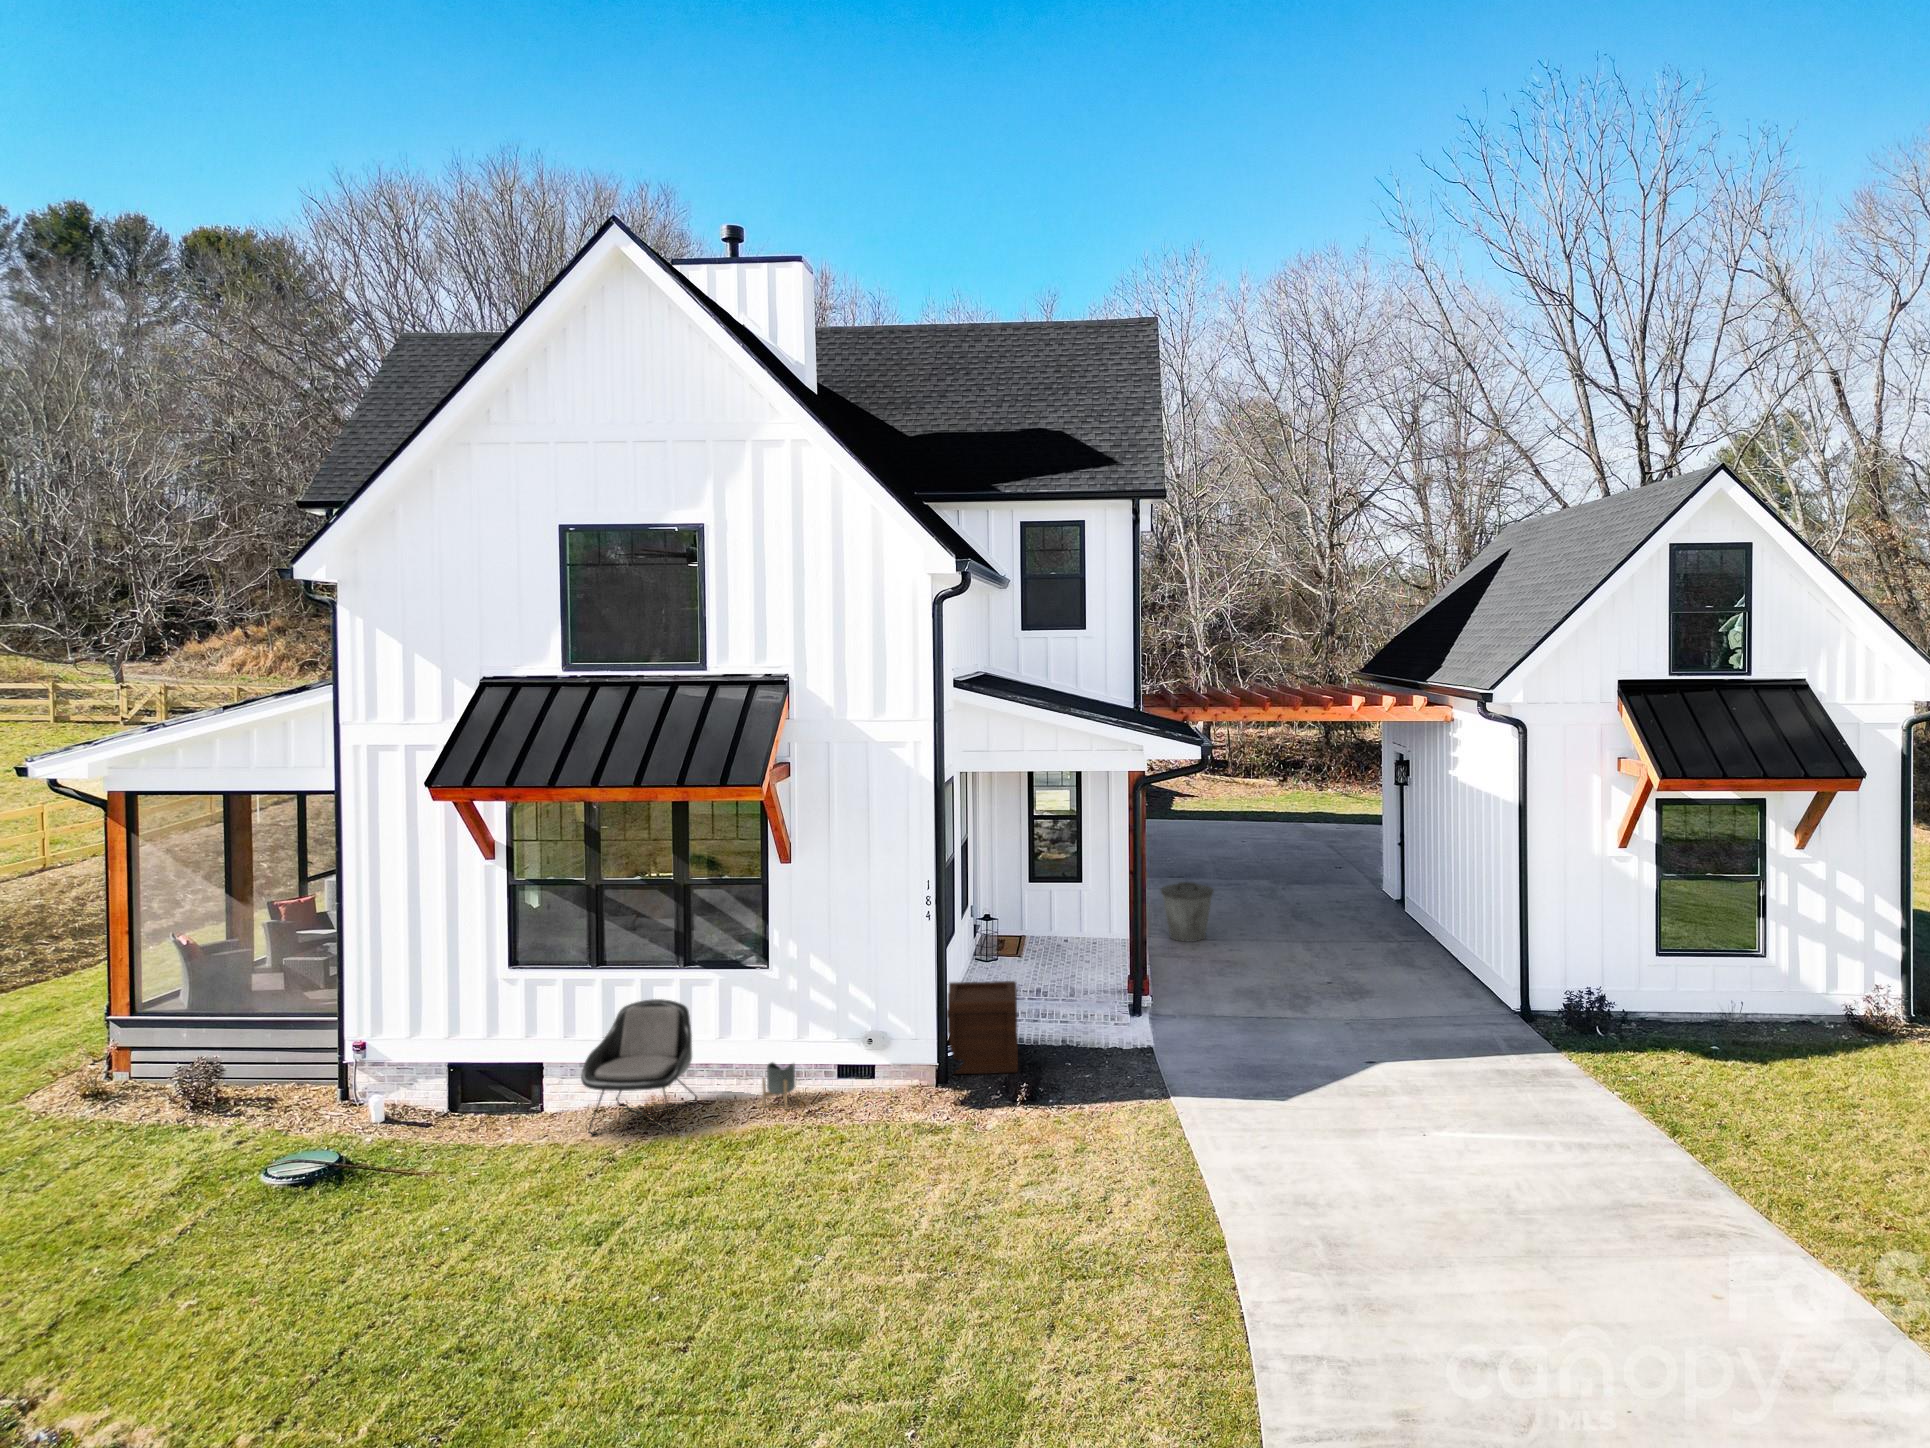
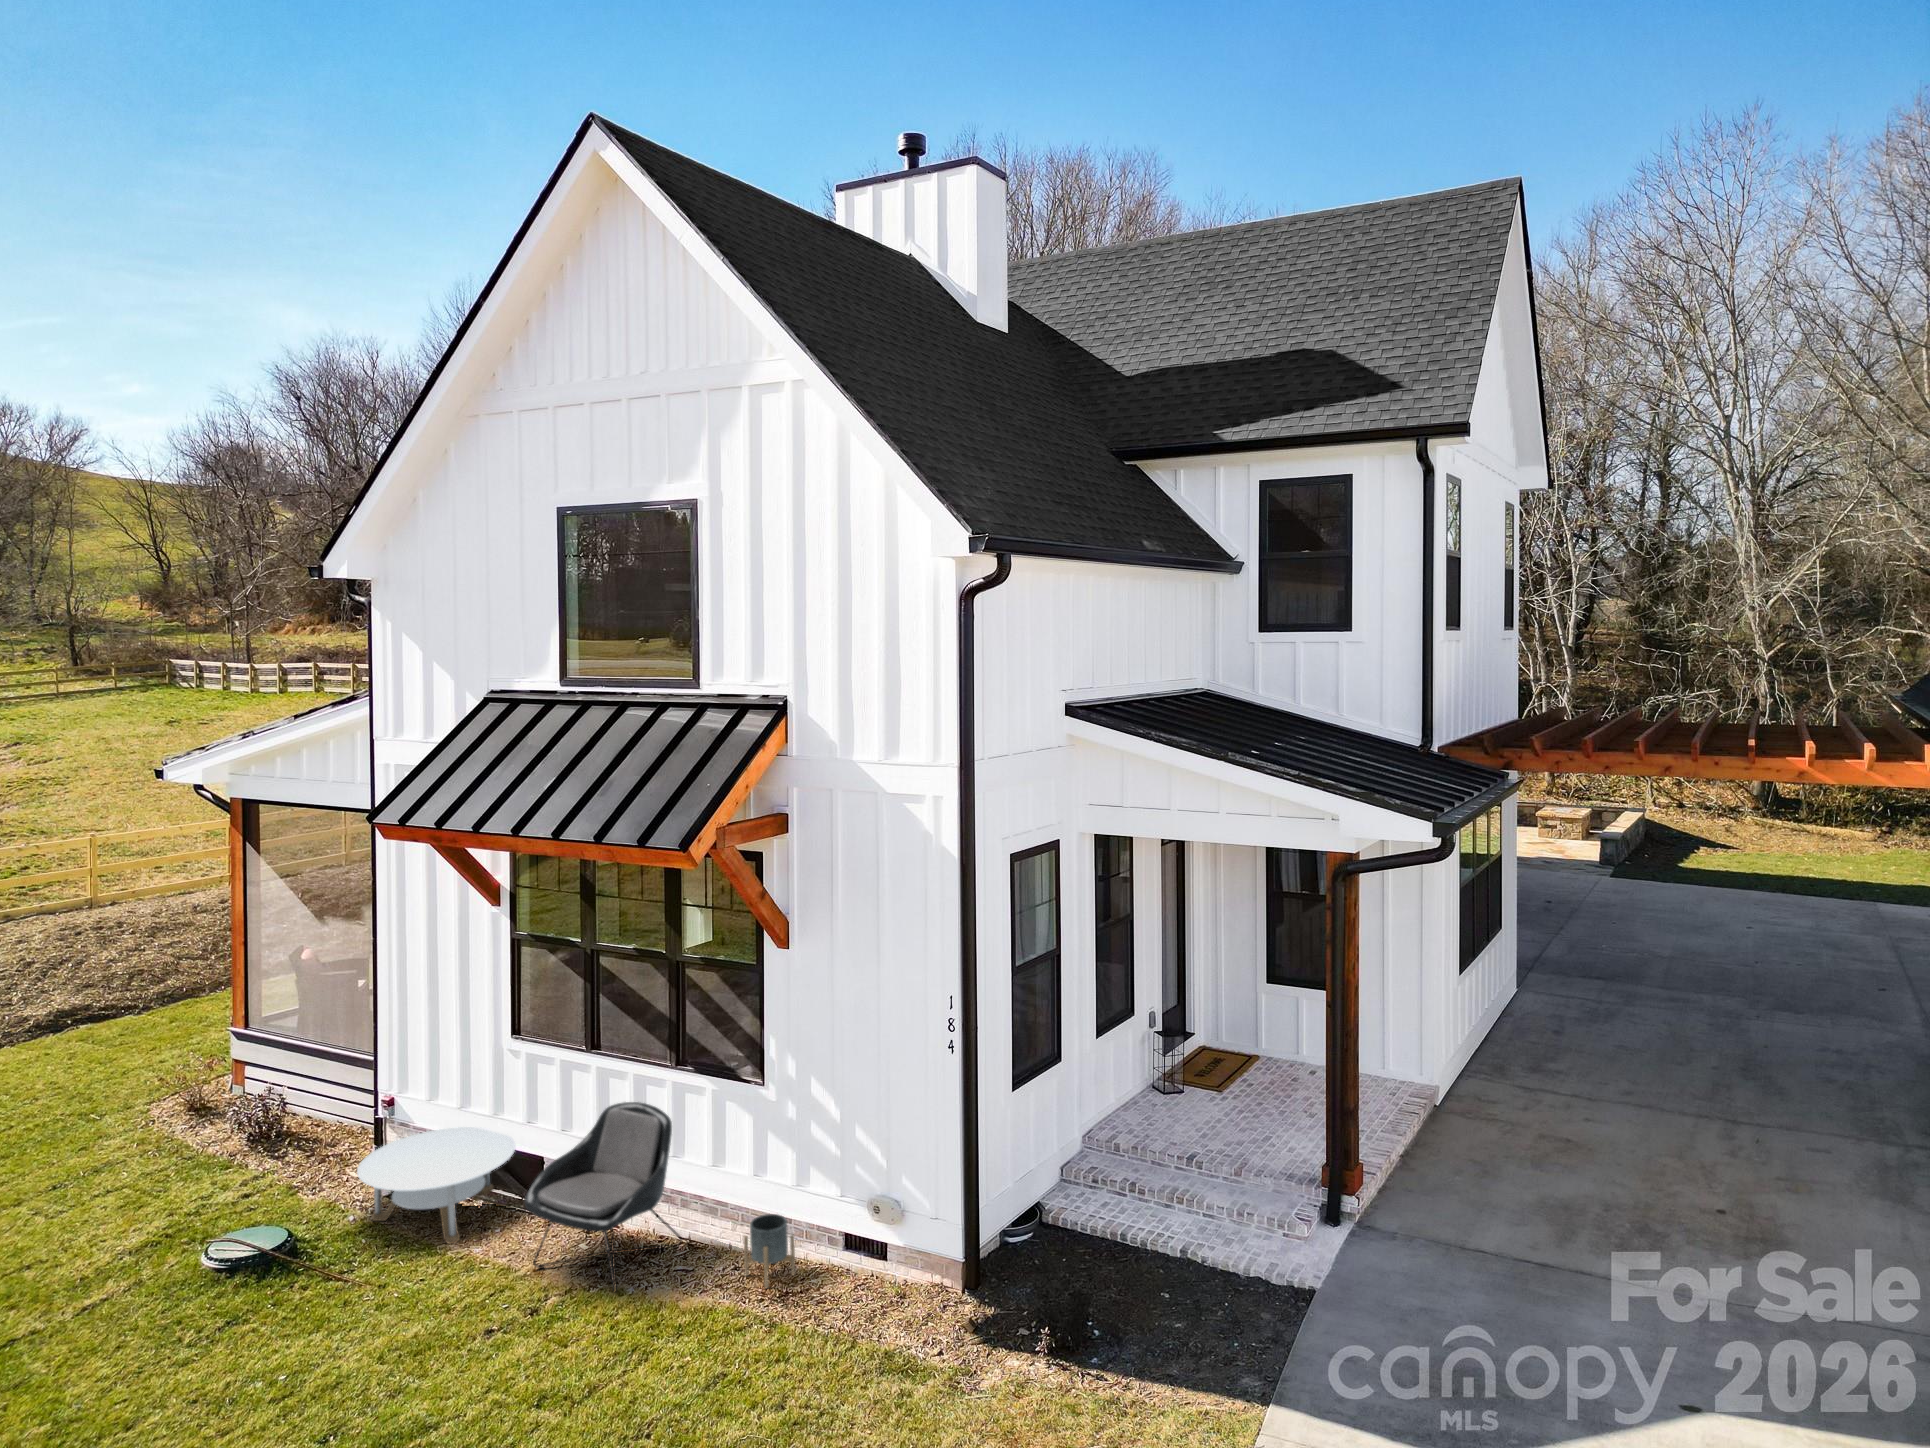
trash can: present [1161,882,1214,942] -> none [1459,1011,1547,1106]
wooden crate: present [947,981,1018,1074] -> none [977,1143,1115,1310]
round table: none [386,1053,526,1140] -> present [357,1127,516,1244]

